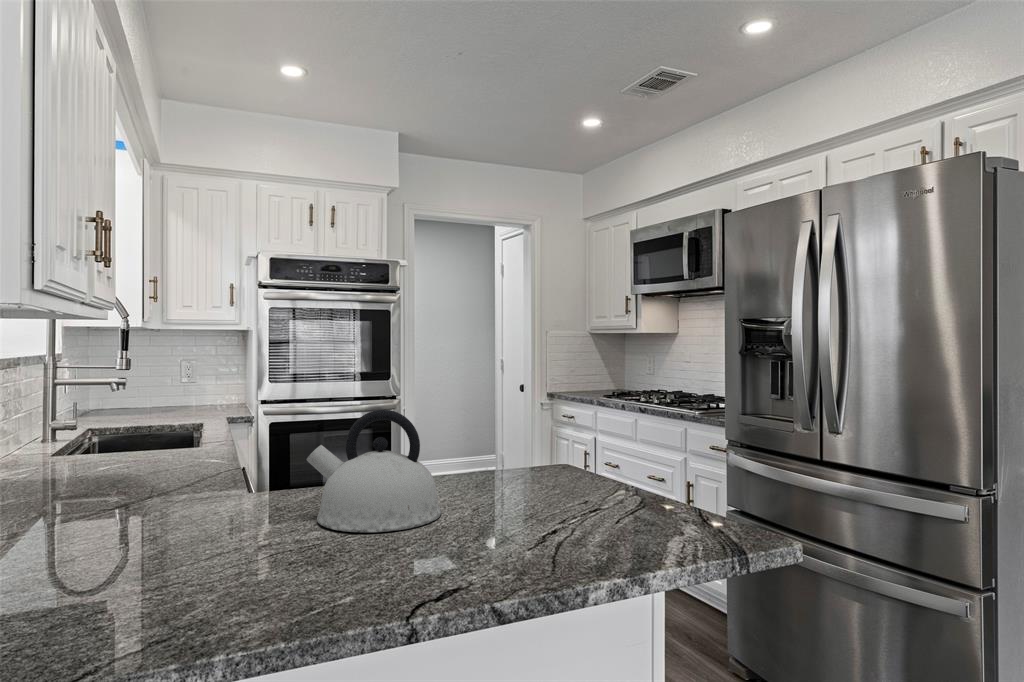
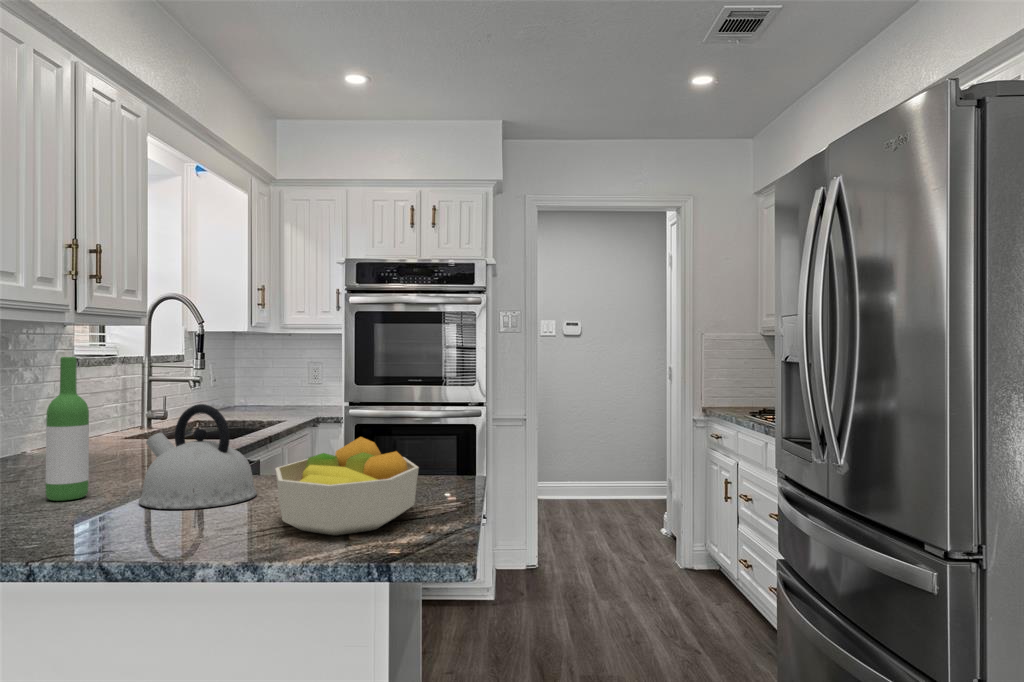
wine bottle: none [187,358,236,538] -> present [46,357,89,501]
fruit bowl: none [526,435,690,538] -> present [275,437,419,536]

